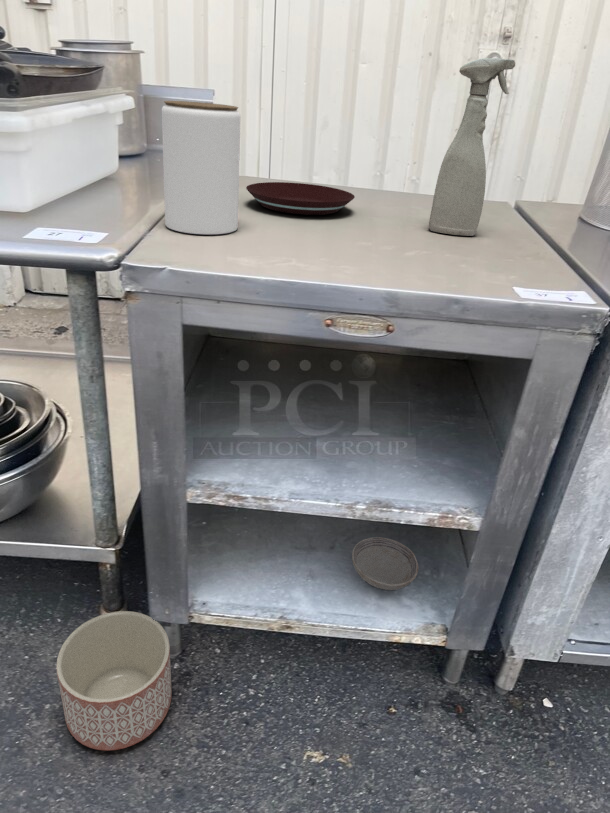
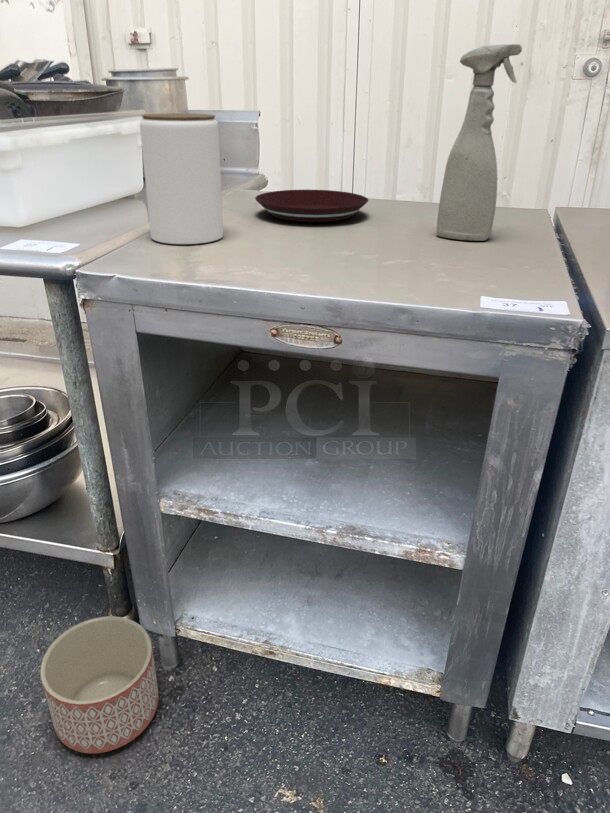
bowl: present [352,537,418,590] -> none [348,567,420,626]

